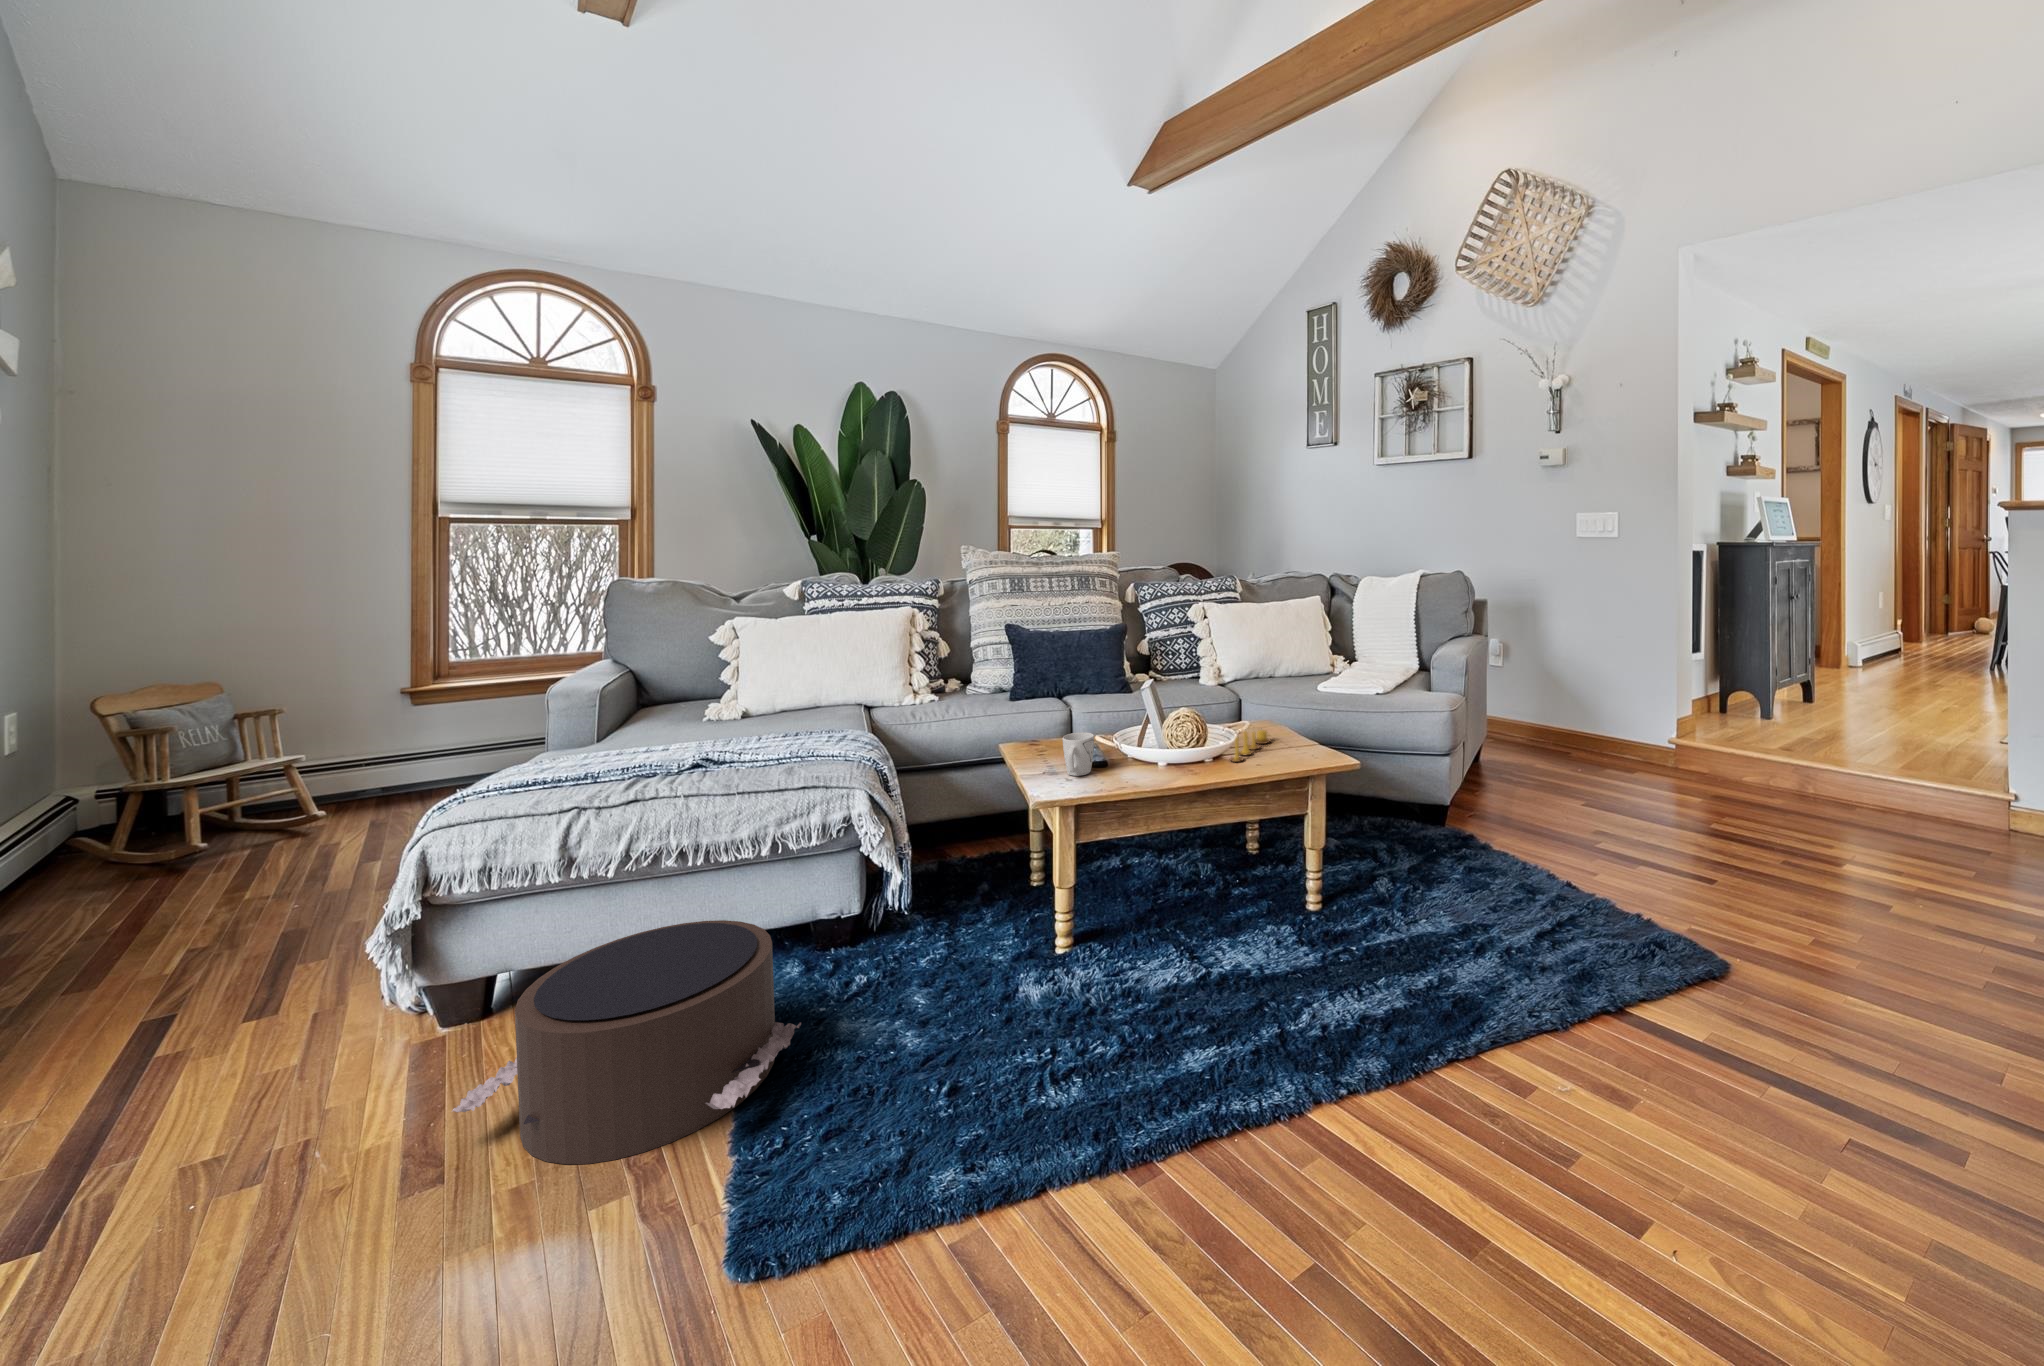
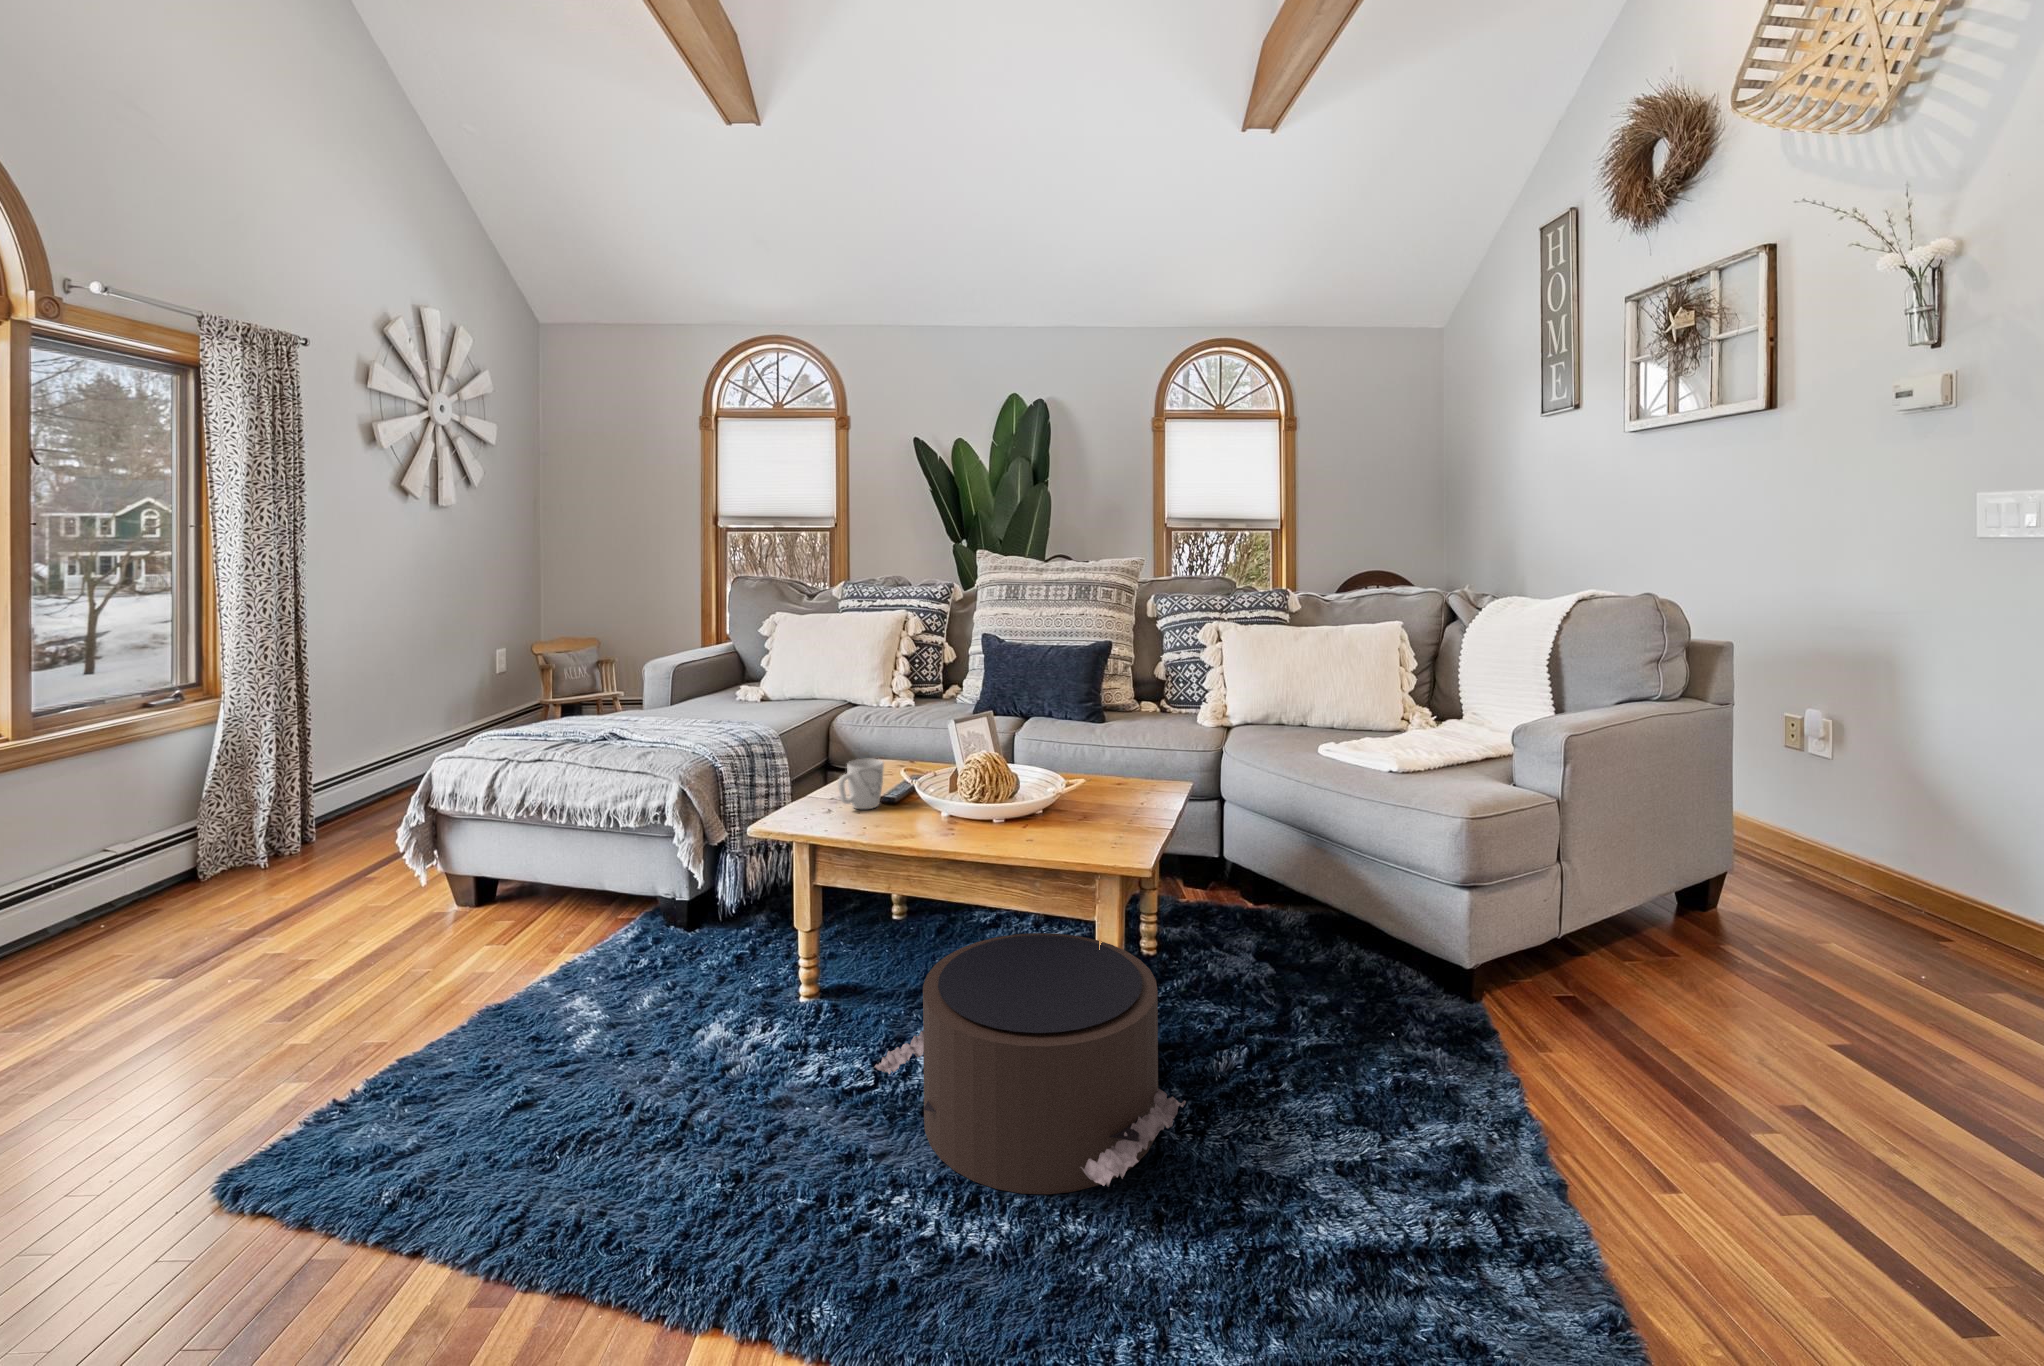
candle: present [1230,730,1270,762] -> none [1021,792,1122,834]
pouf: present [452,920,801,1164] -> present [875,933,1186,1194]

